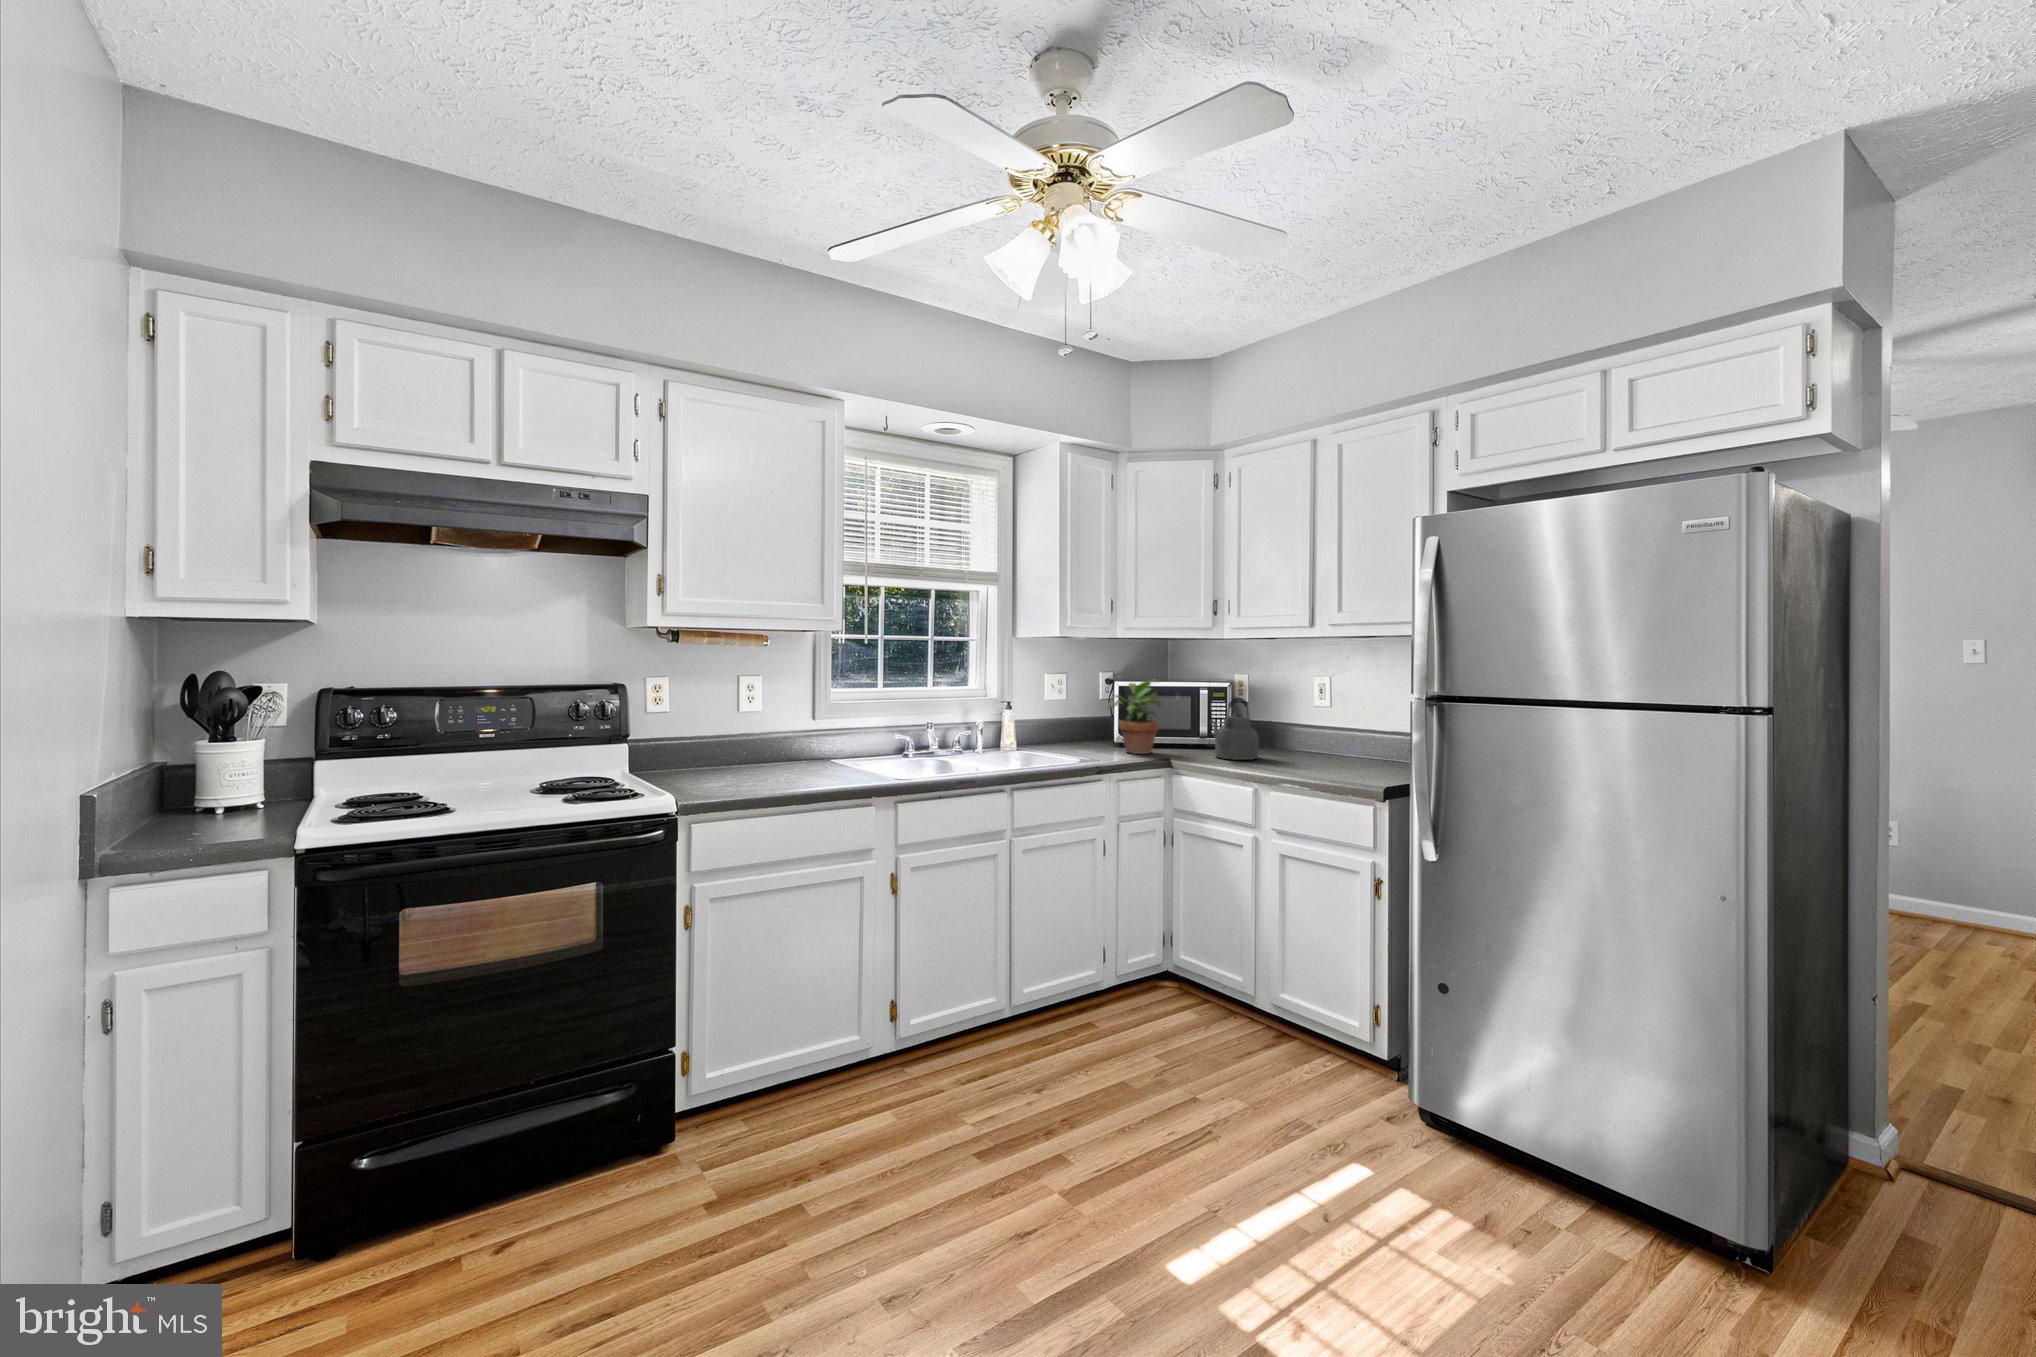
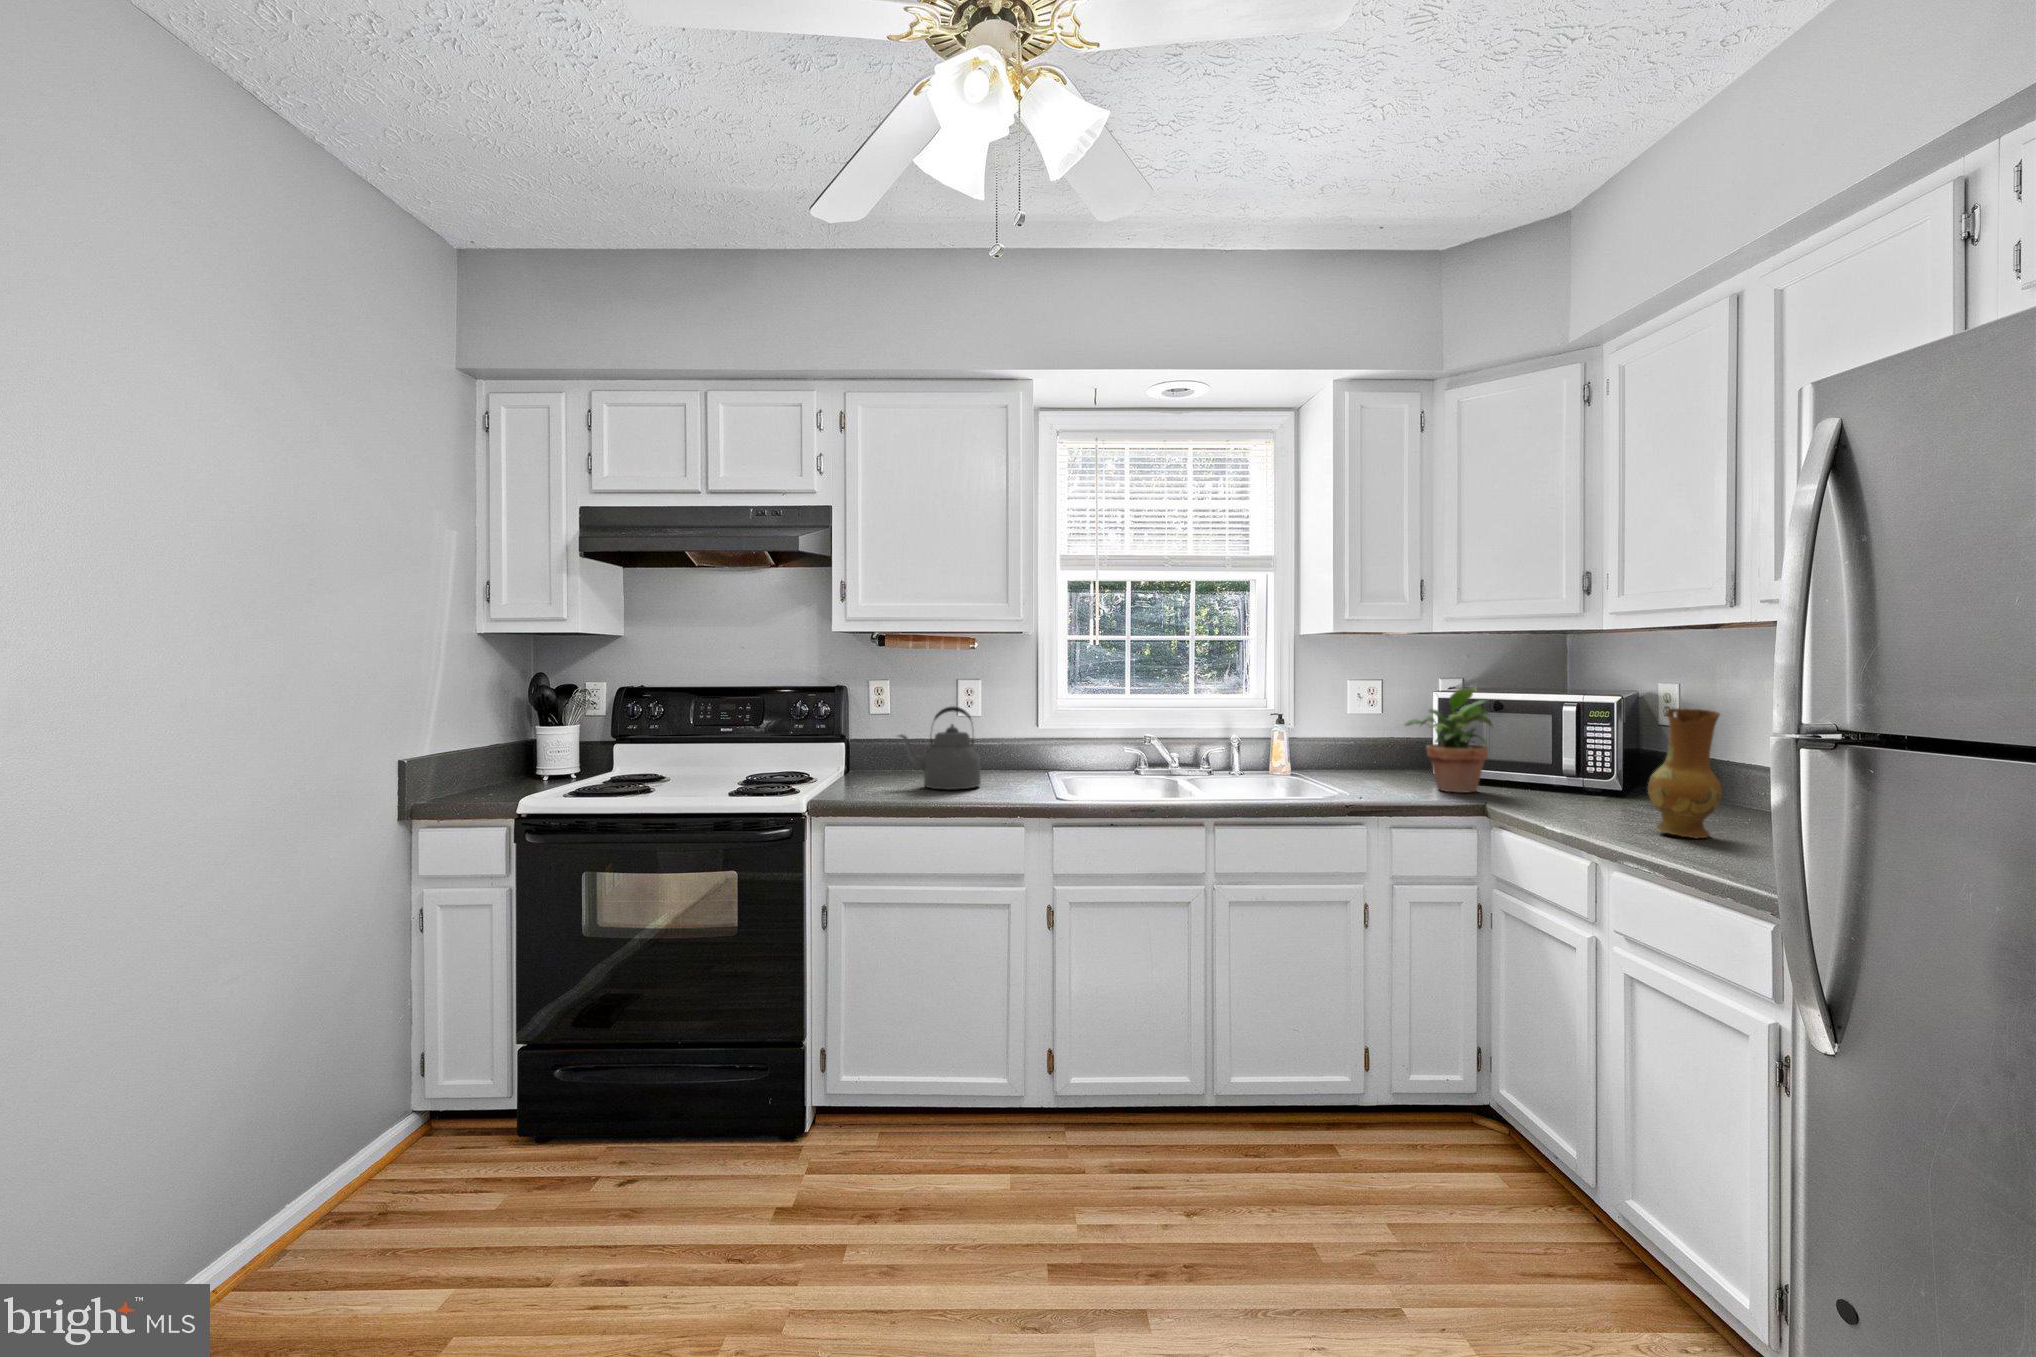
ceramic jug: none [1289,694,1331,775] -> present [1648,709,1722,839]
kettle: present [1211,698,1259,760] -> present [899,706,981,790]

